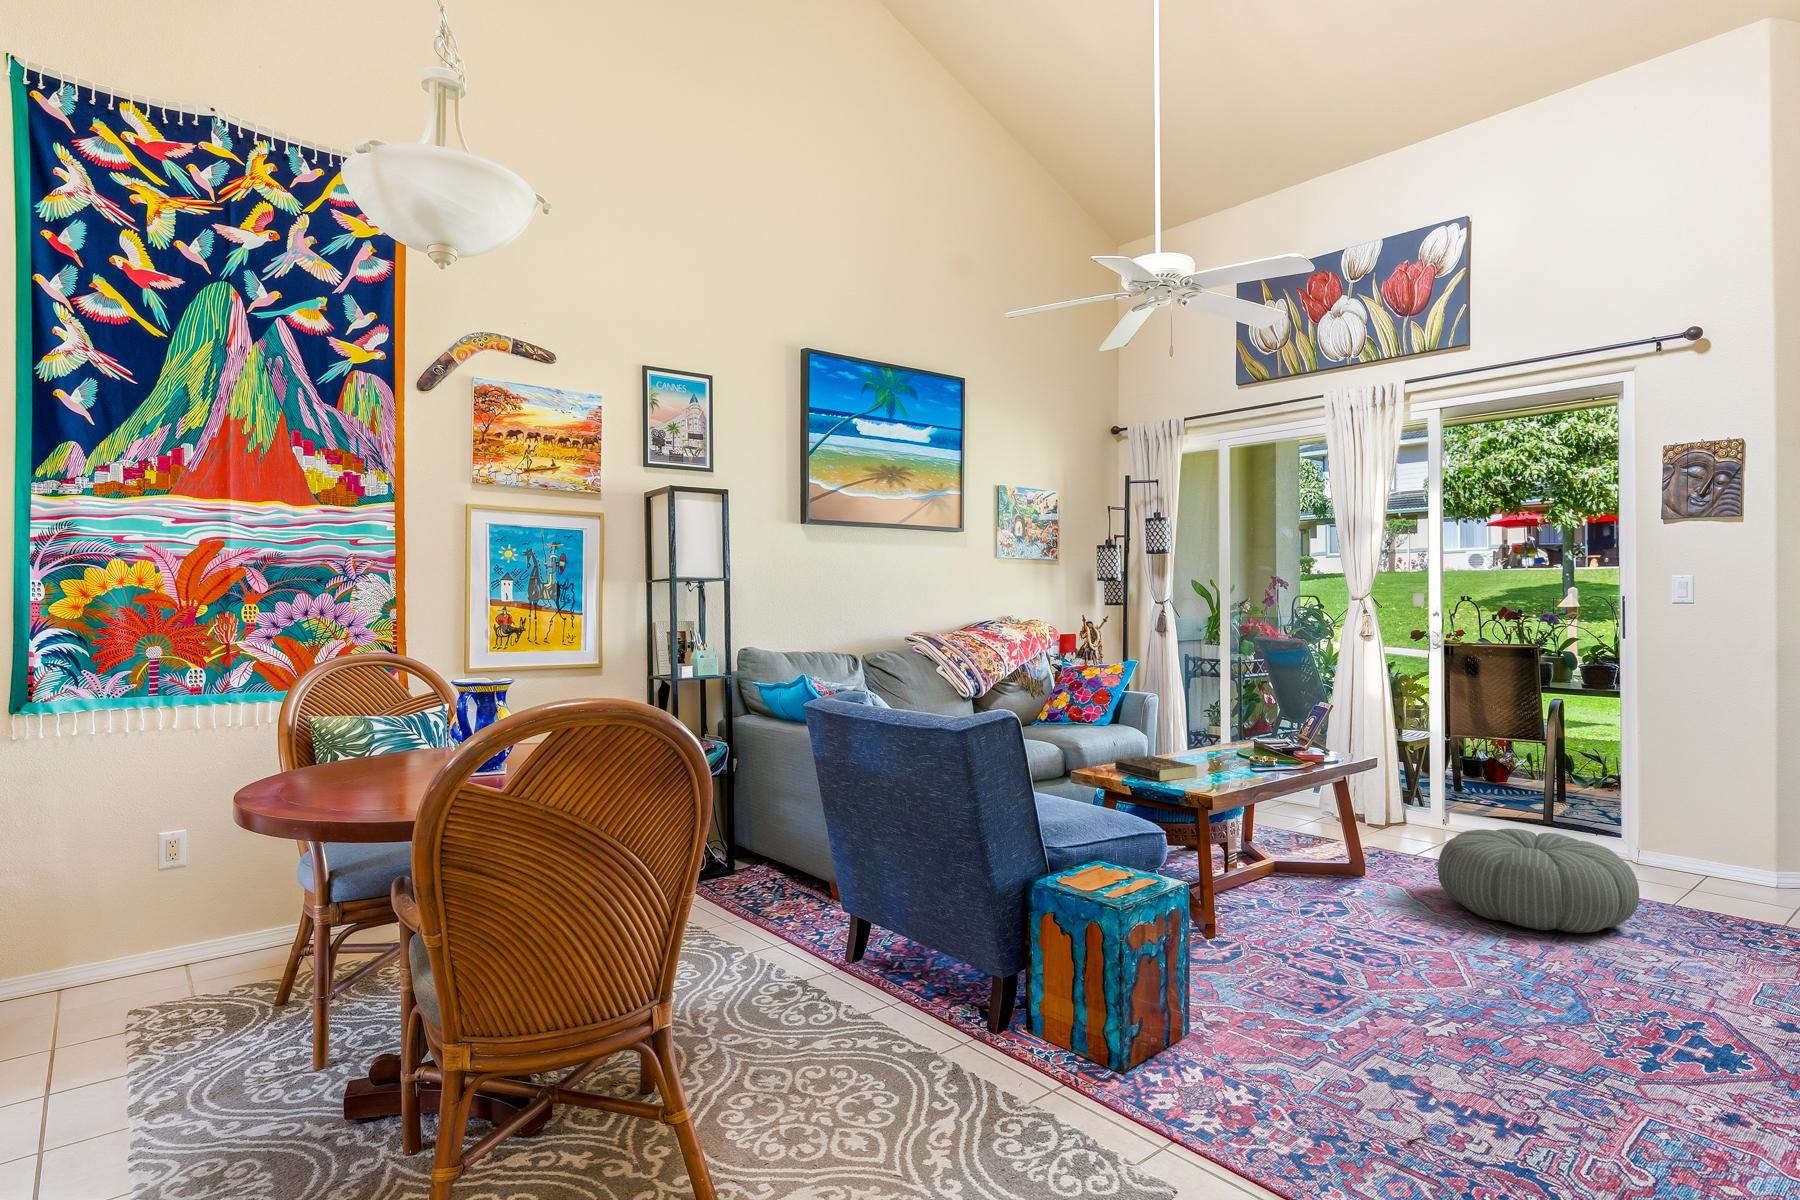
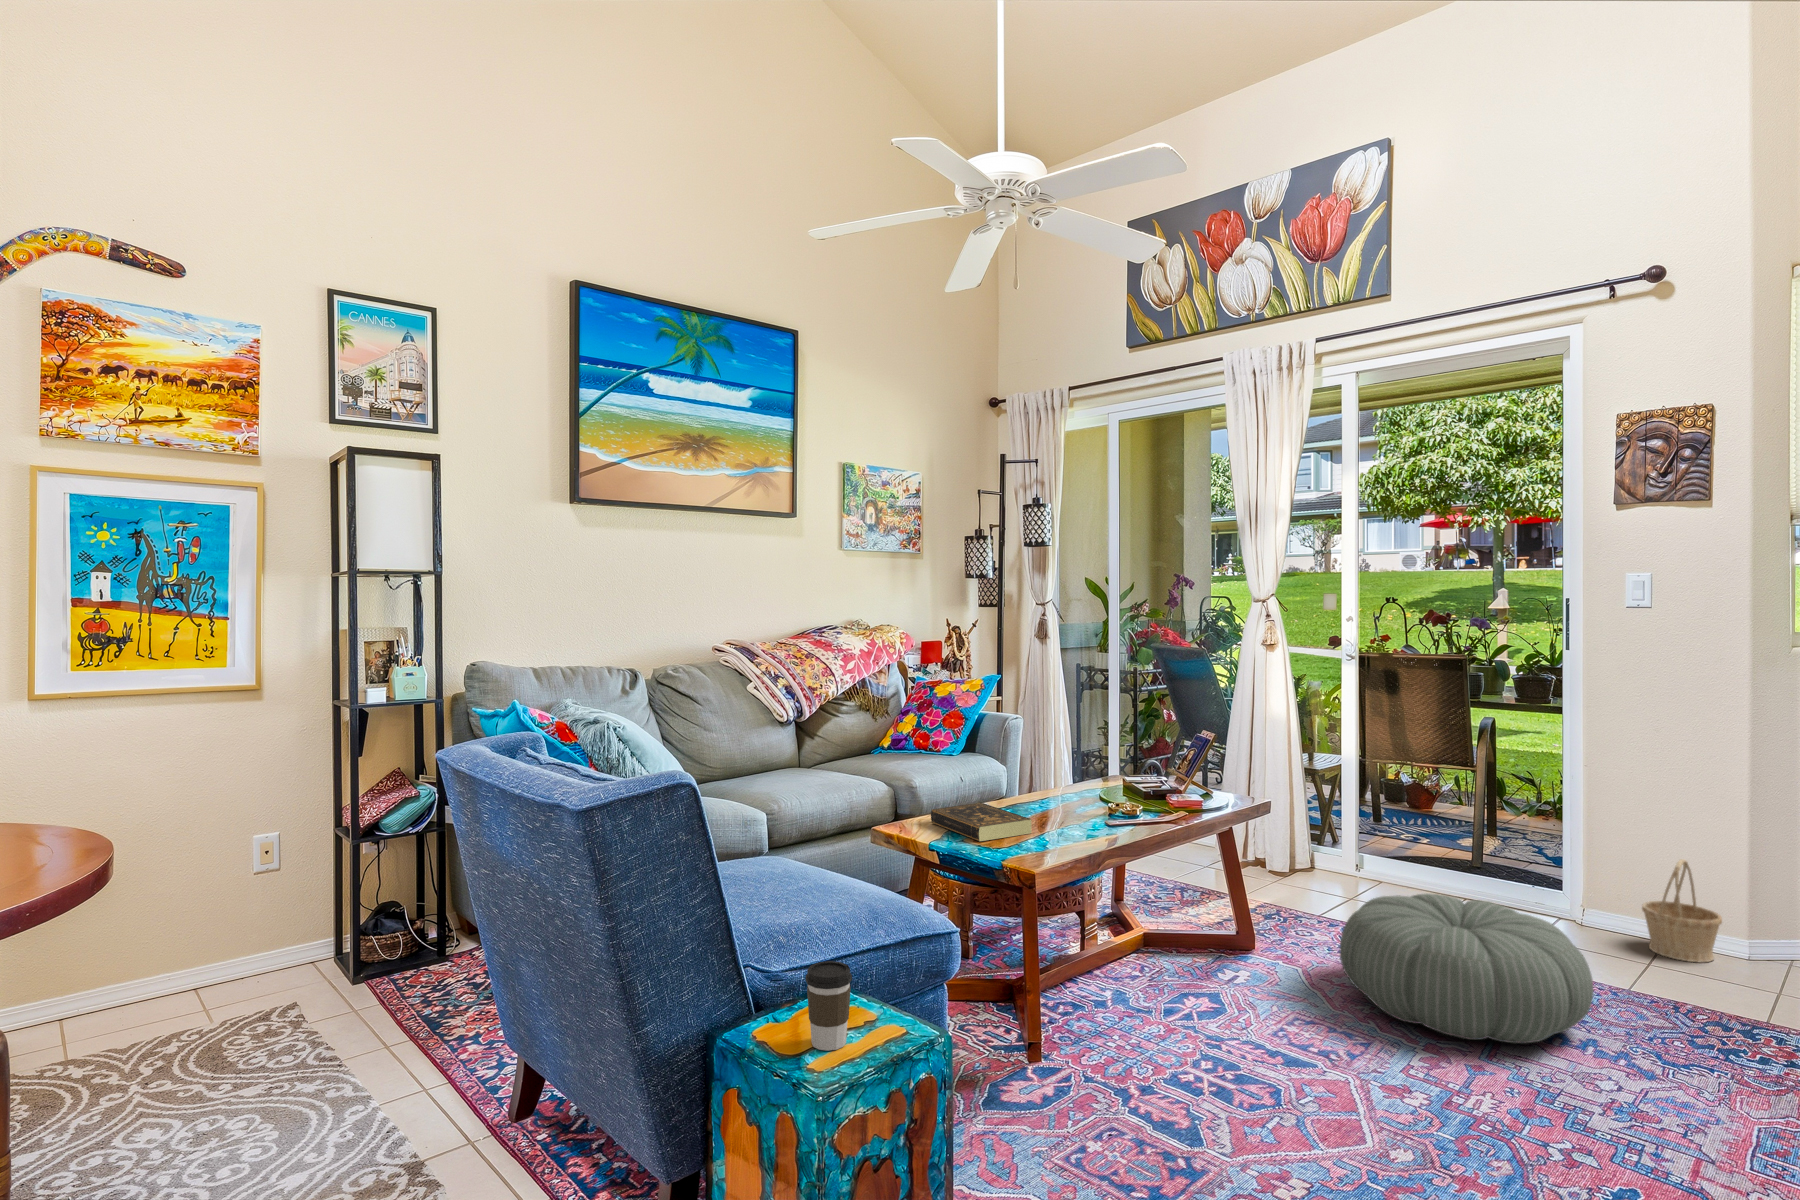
basket: none [1685,807,1751,888] -> present [1642,859,1722,962]
coffee cup: none [1103,831,1133,885] -> present [805,961,852,1051]

